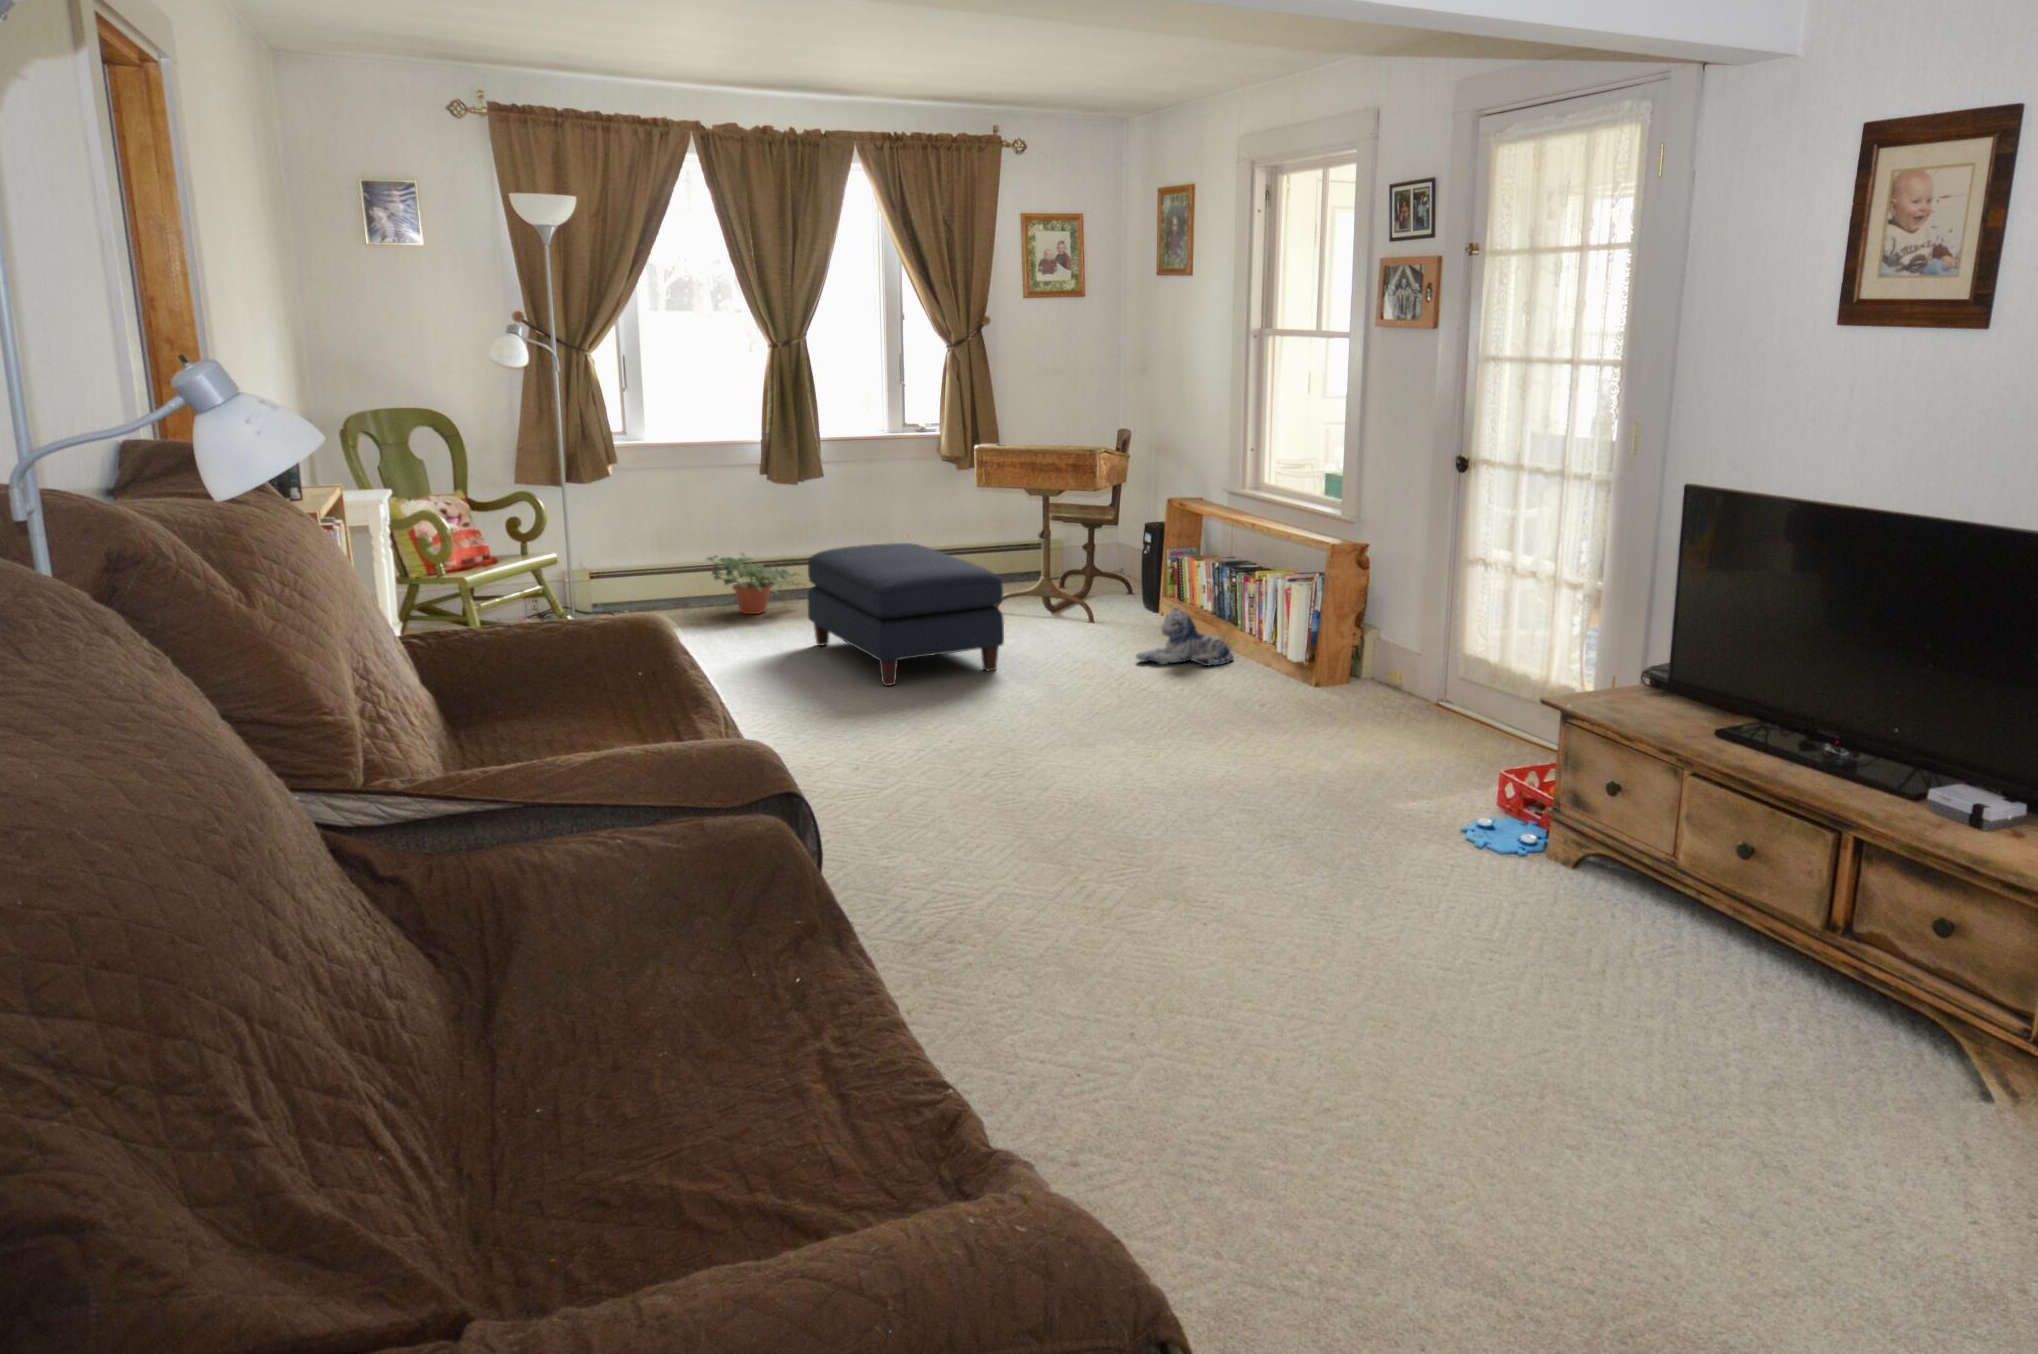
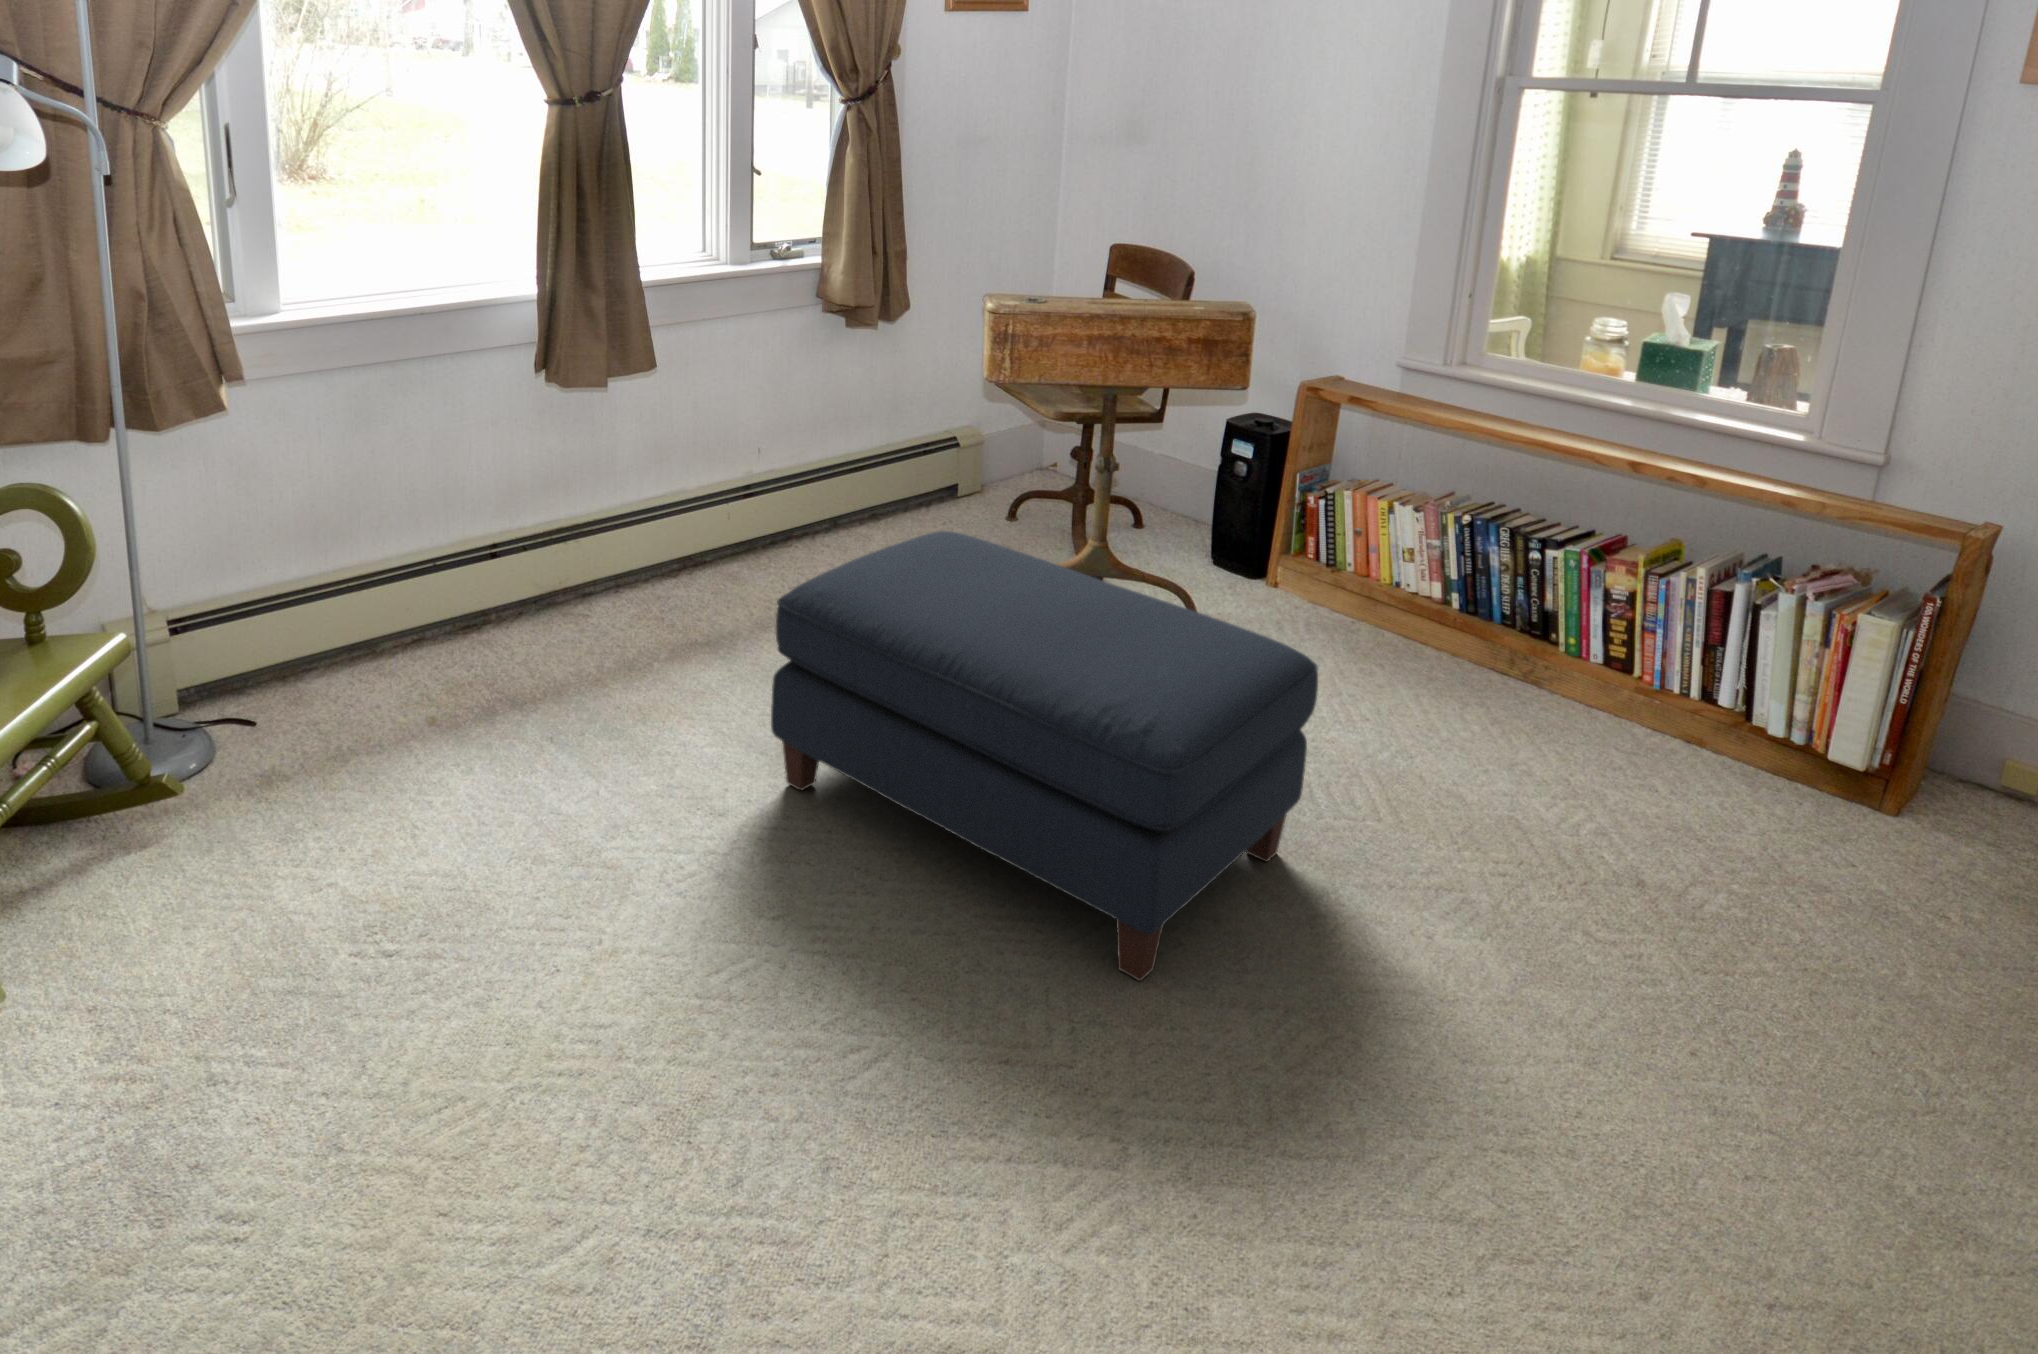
potted plant: present [708,553,801,614] -> none [429,531,646,669]
plush toy: present [1136,608,1233,666] -> none [1488,659,1649,781]

